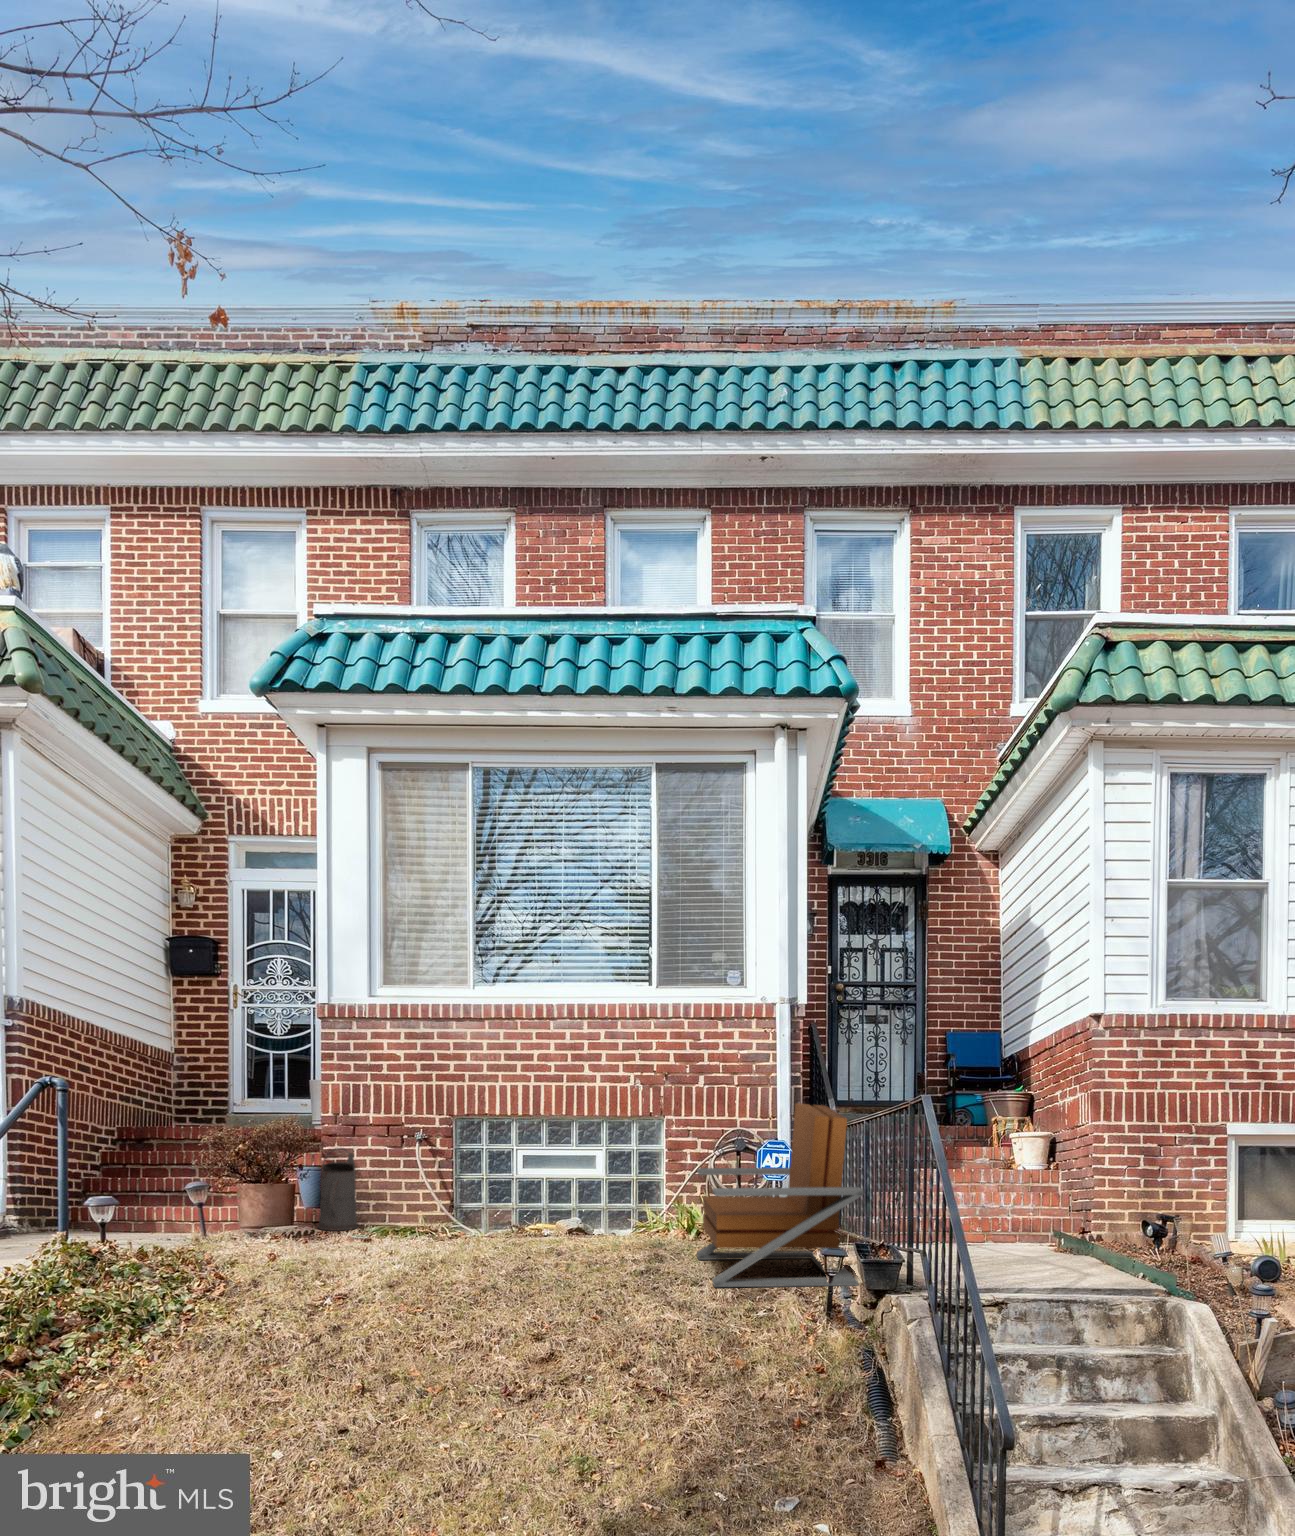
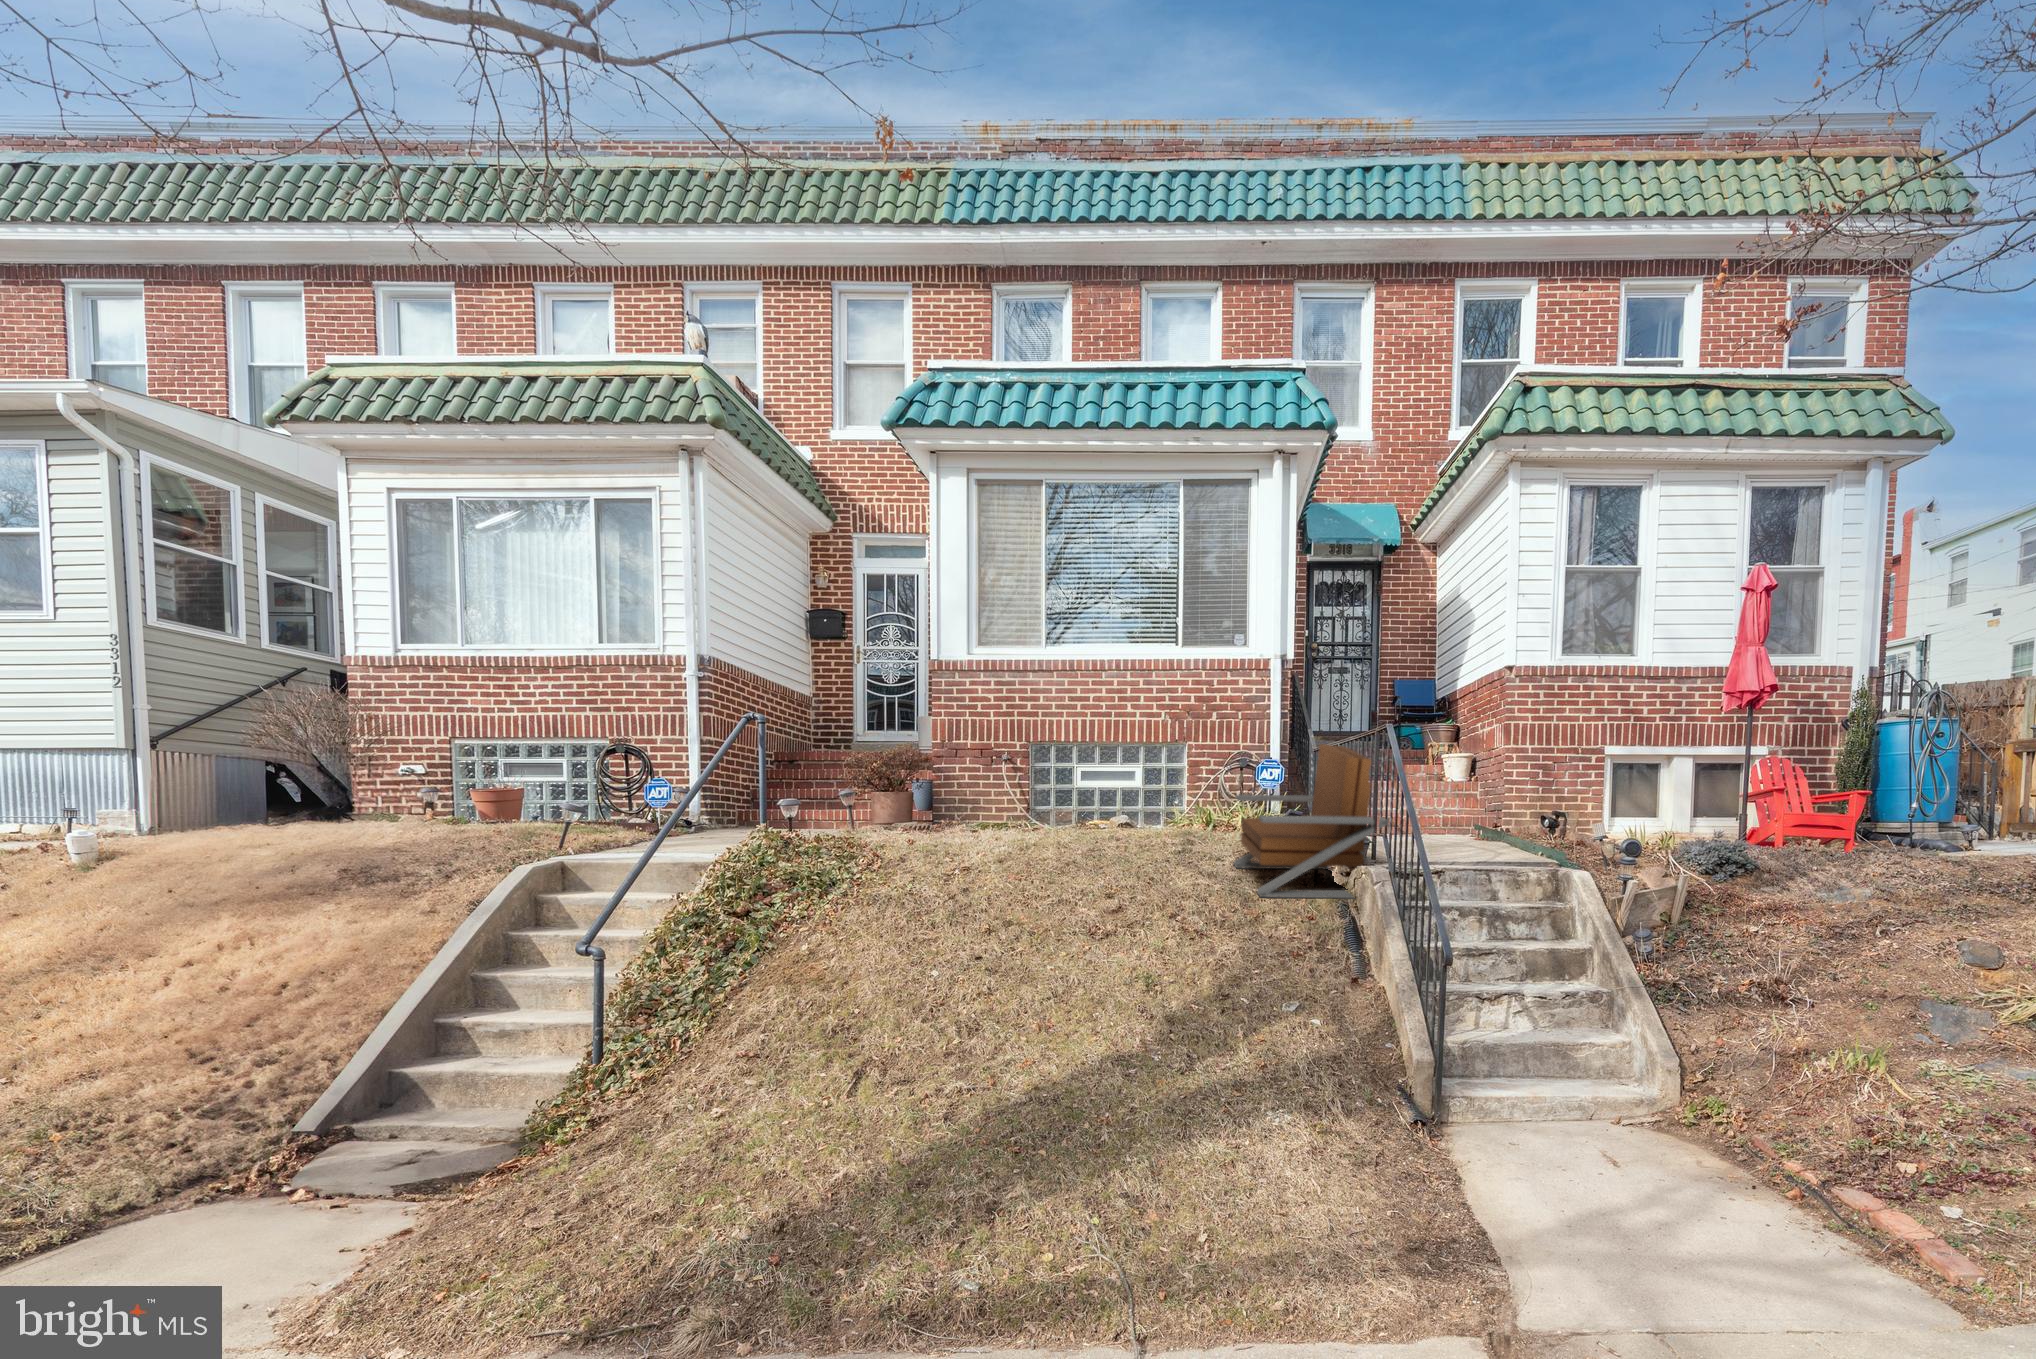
watering can: present [318,1148,358,1231] -> none [926,768,957,832]

